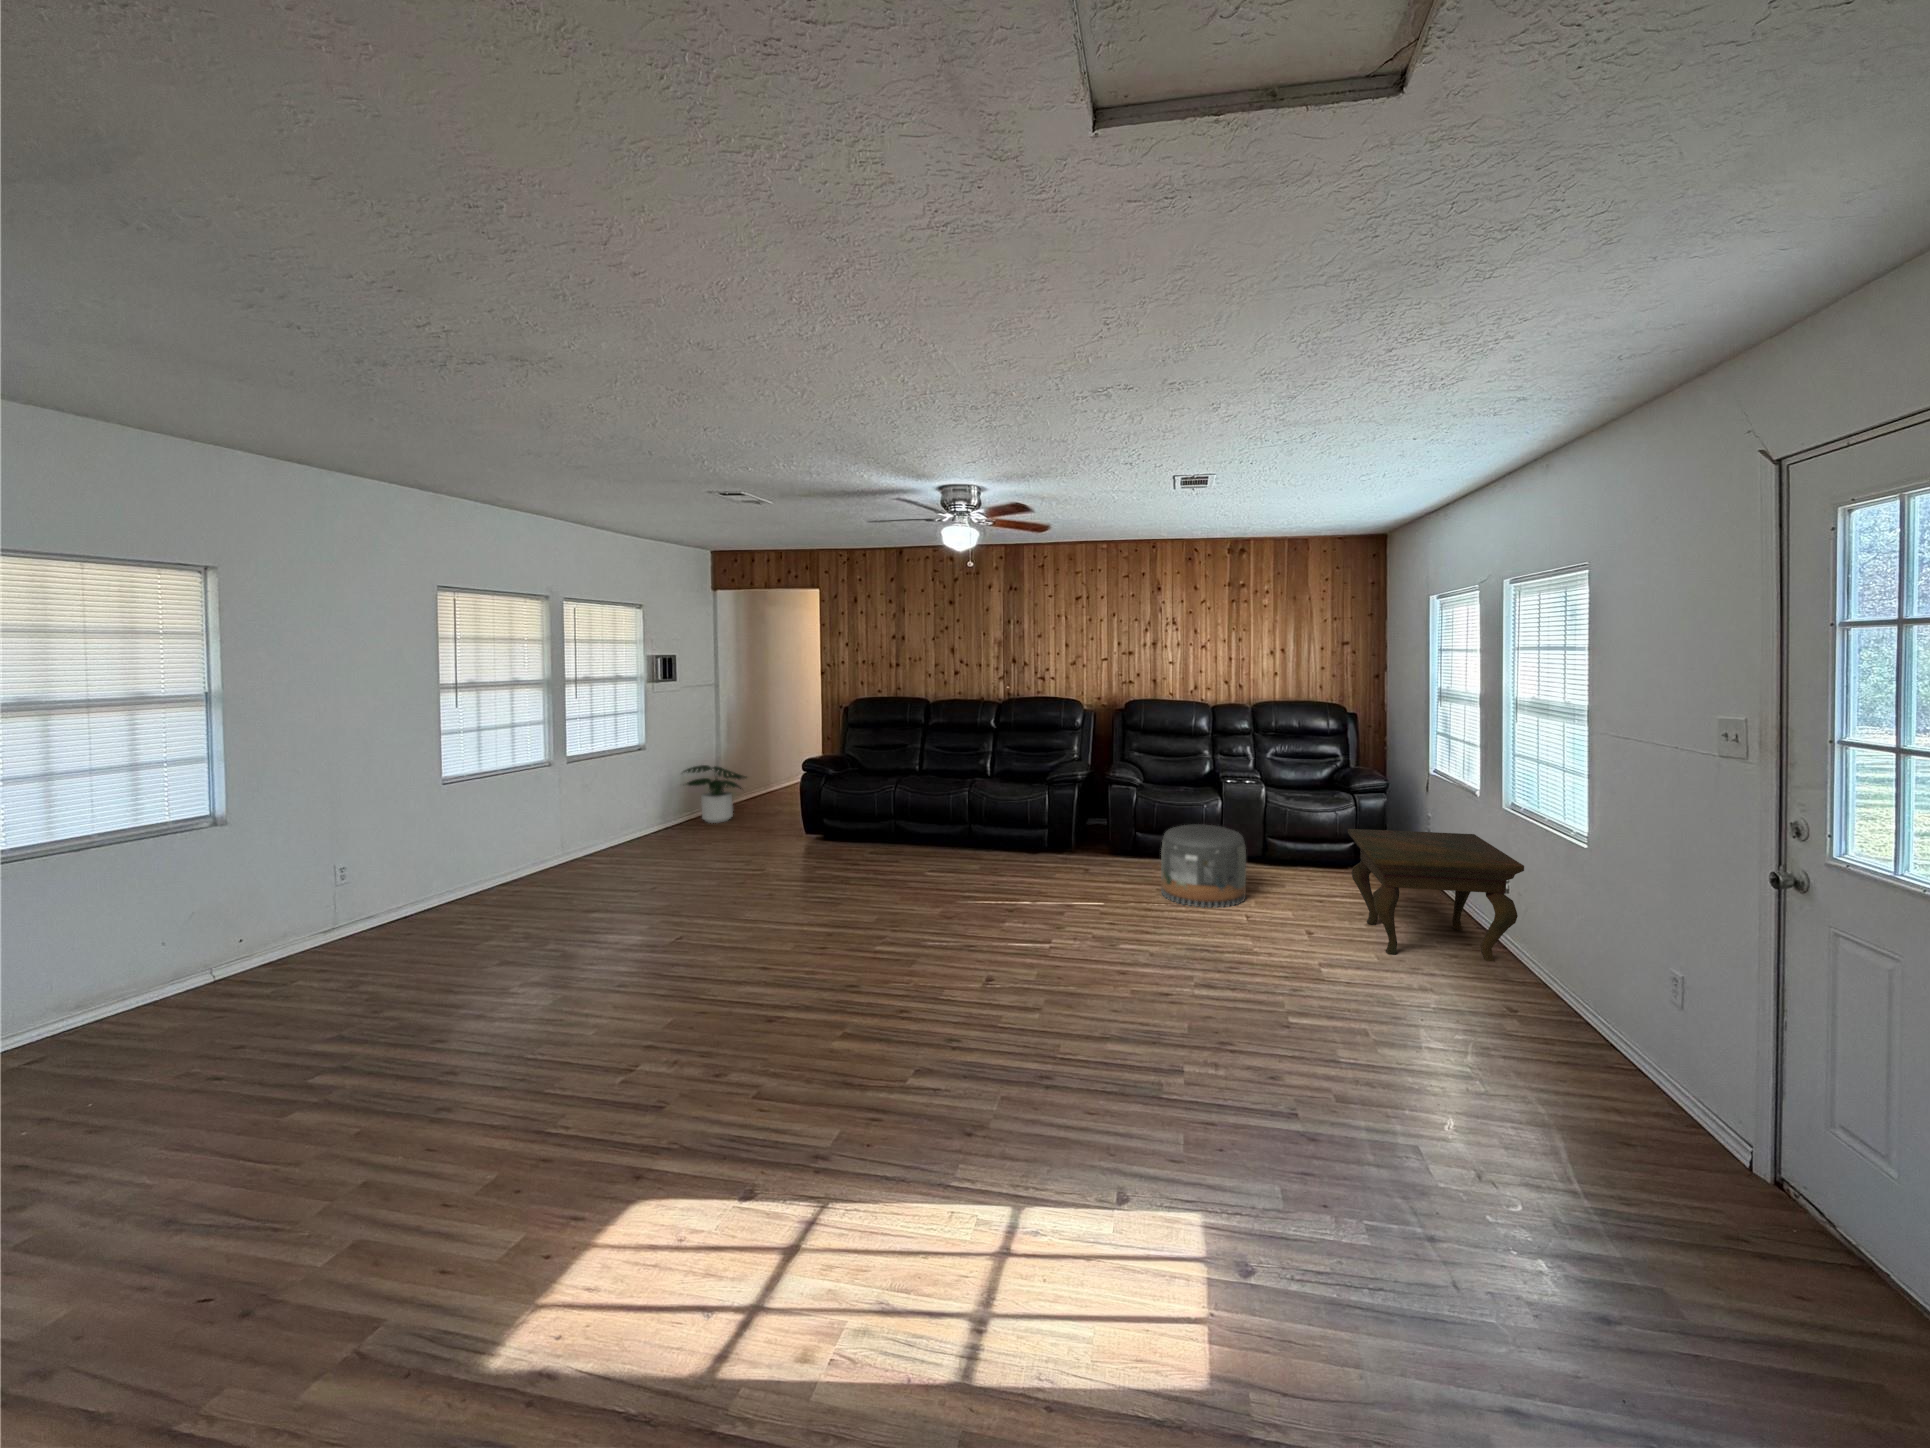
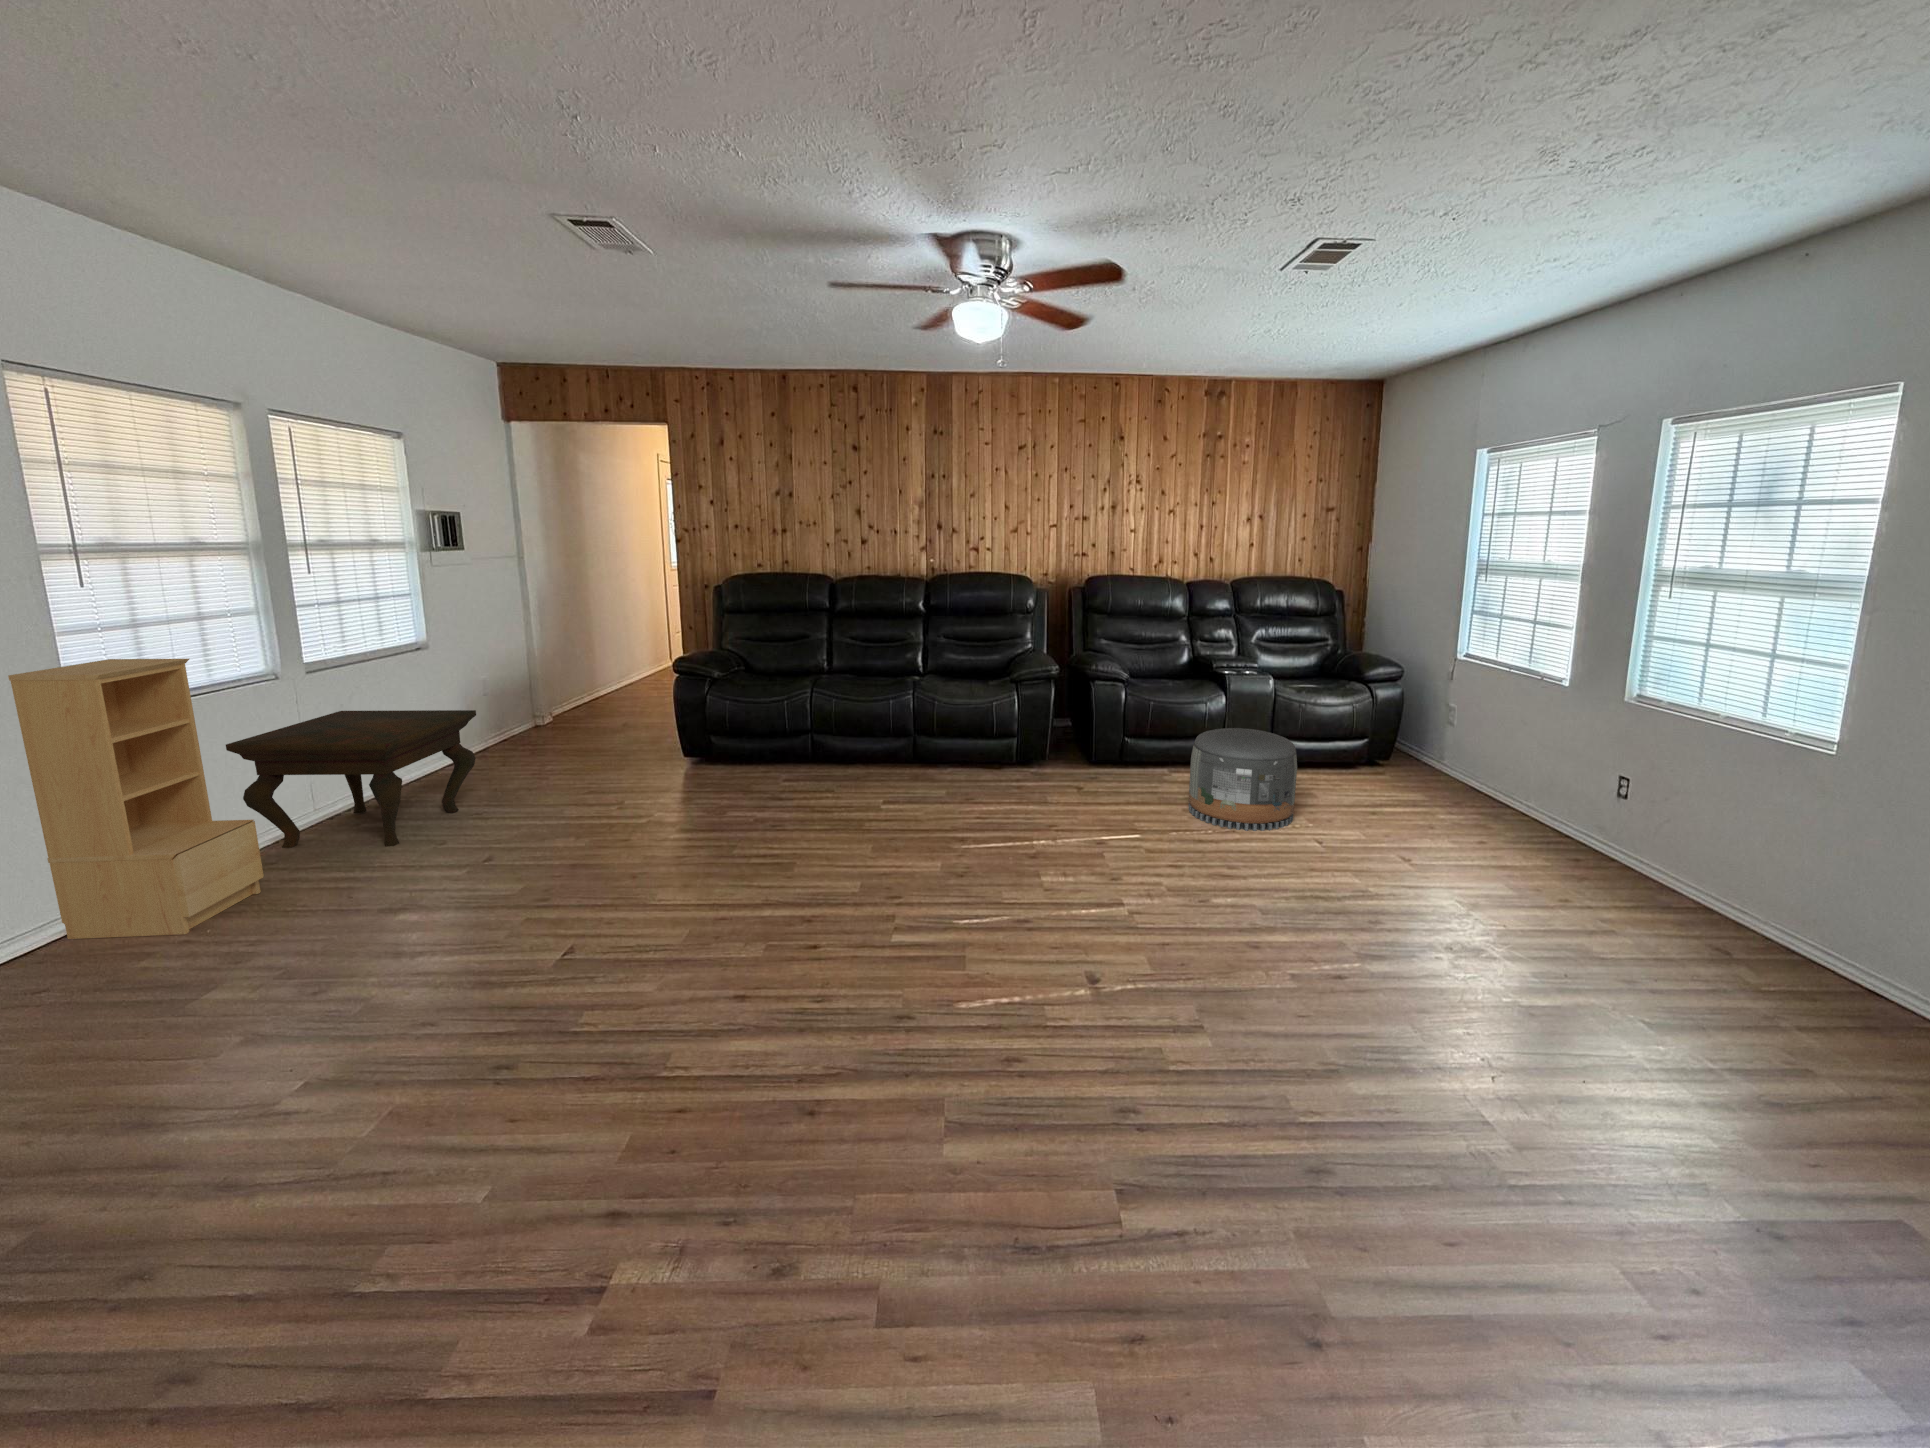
bookshelf: none [411,750,522,918] -> present [8,659,264,939]
potted plant: present [683,765,746,823] -> none [482,668,582,745]
side table: present [1348,829,1524,962] -> present [226,710,476,848]

